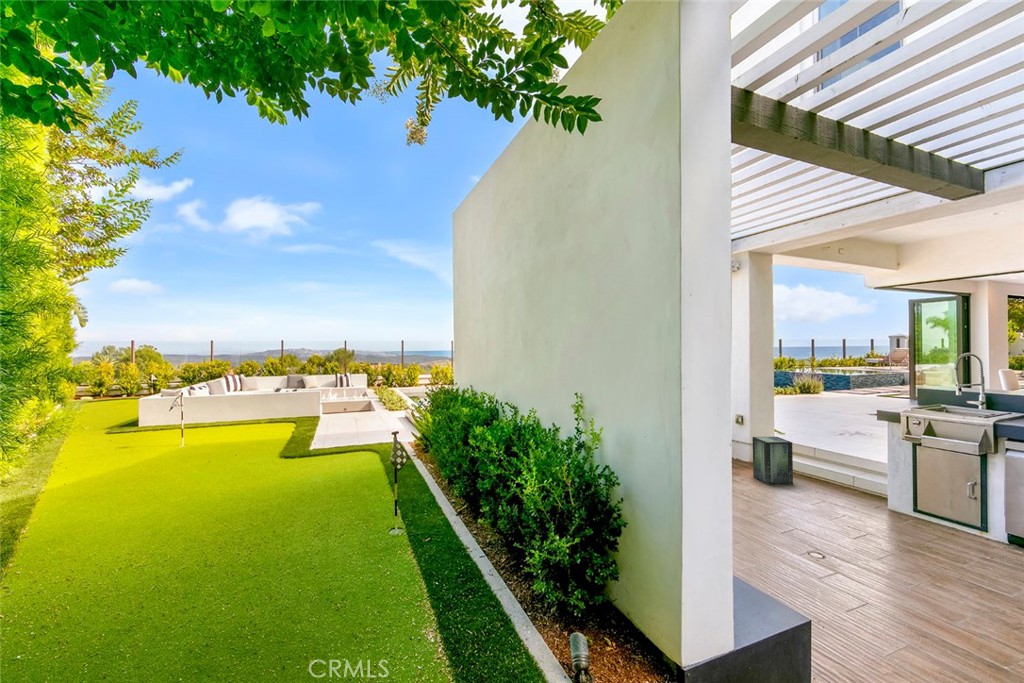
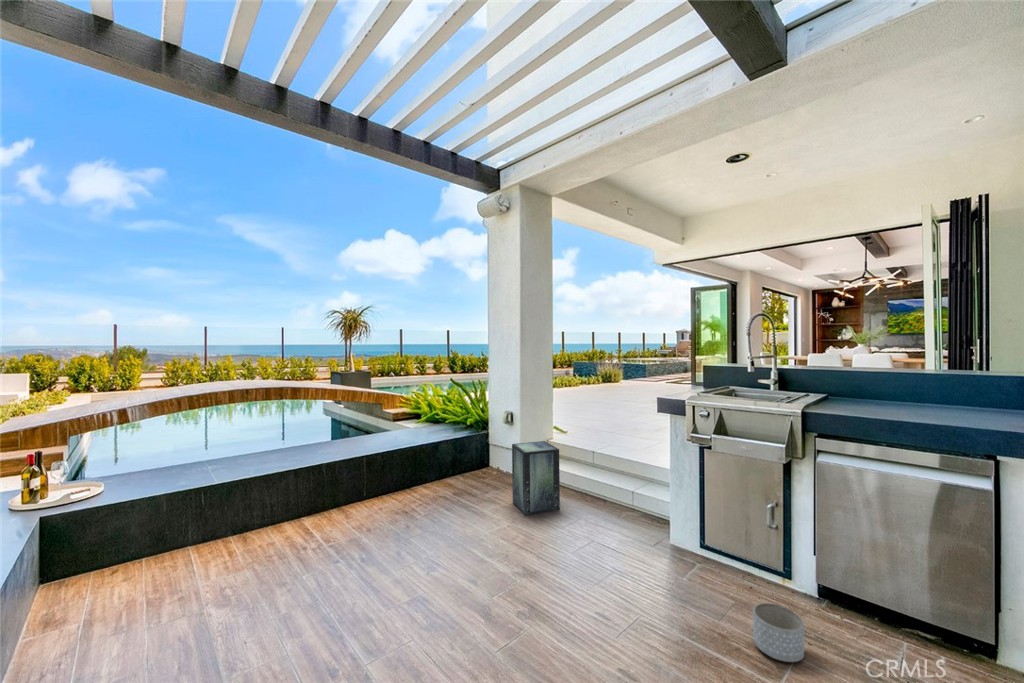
planter: none [950,532,986,561] -> present [753,603,804,662]

